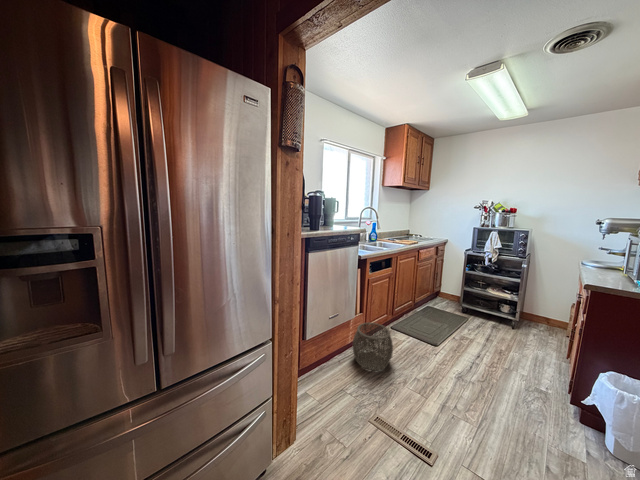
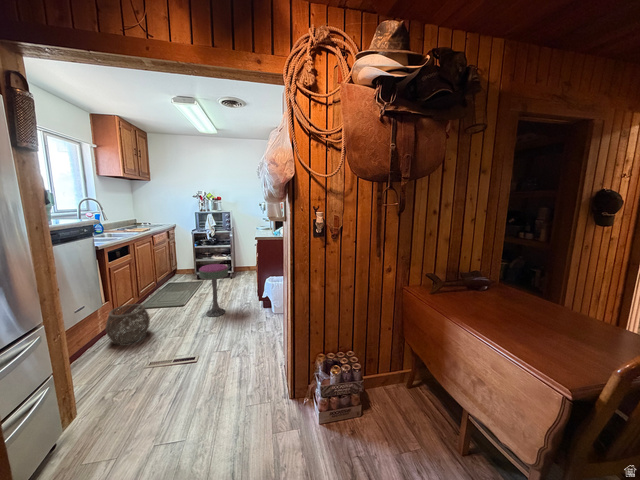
bar stool: none [463,305,515,393] -> present [199,264,228,317]

